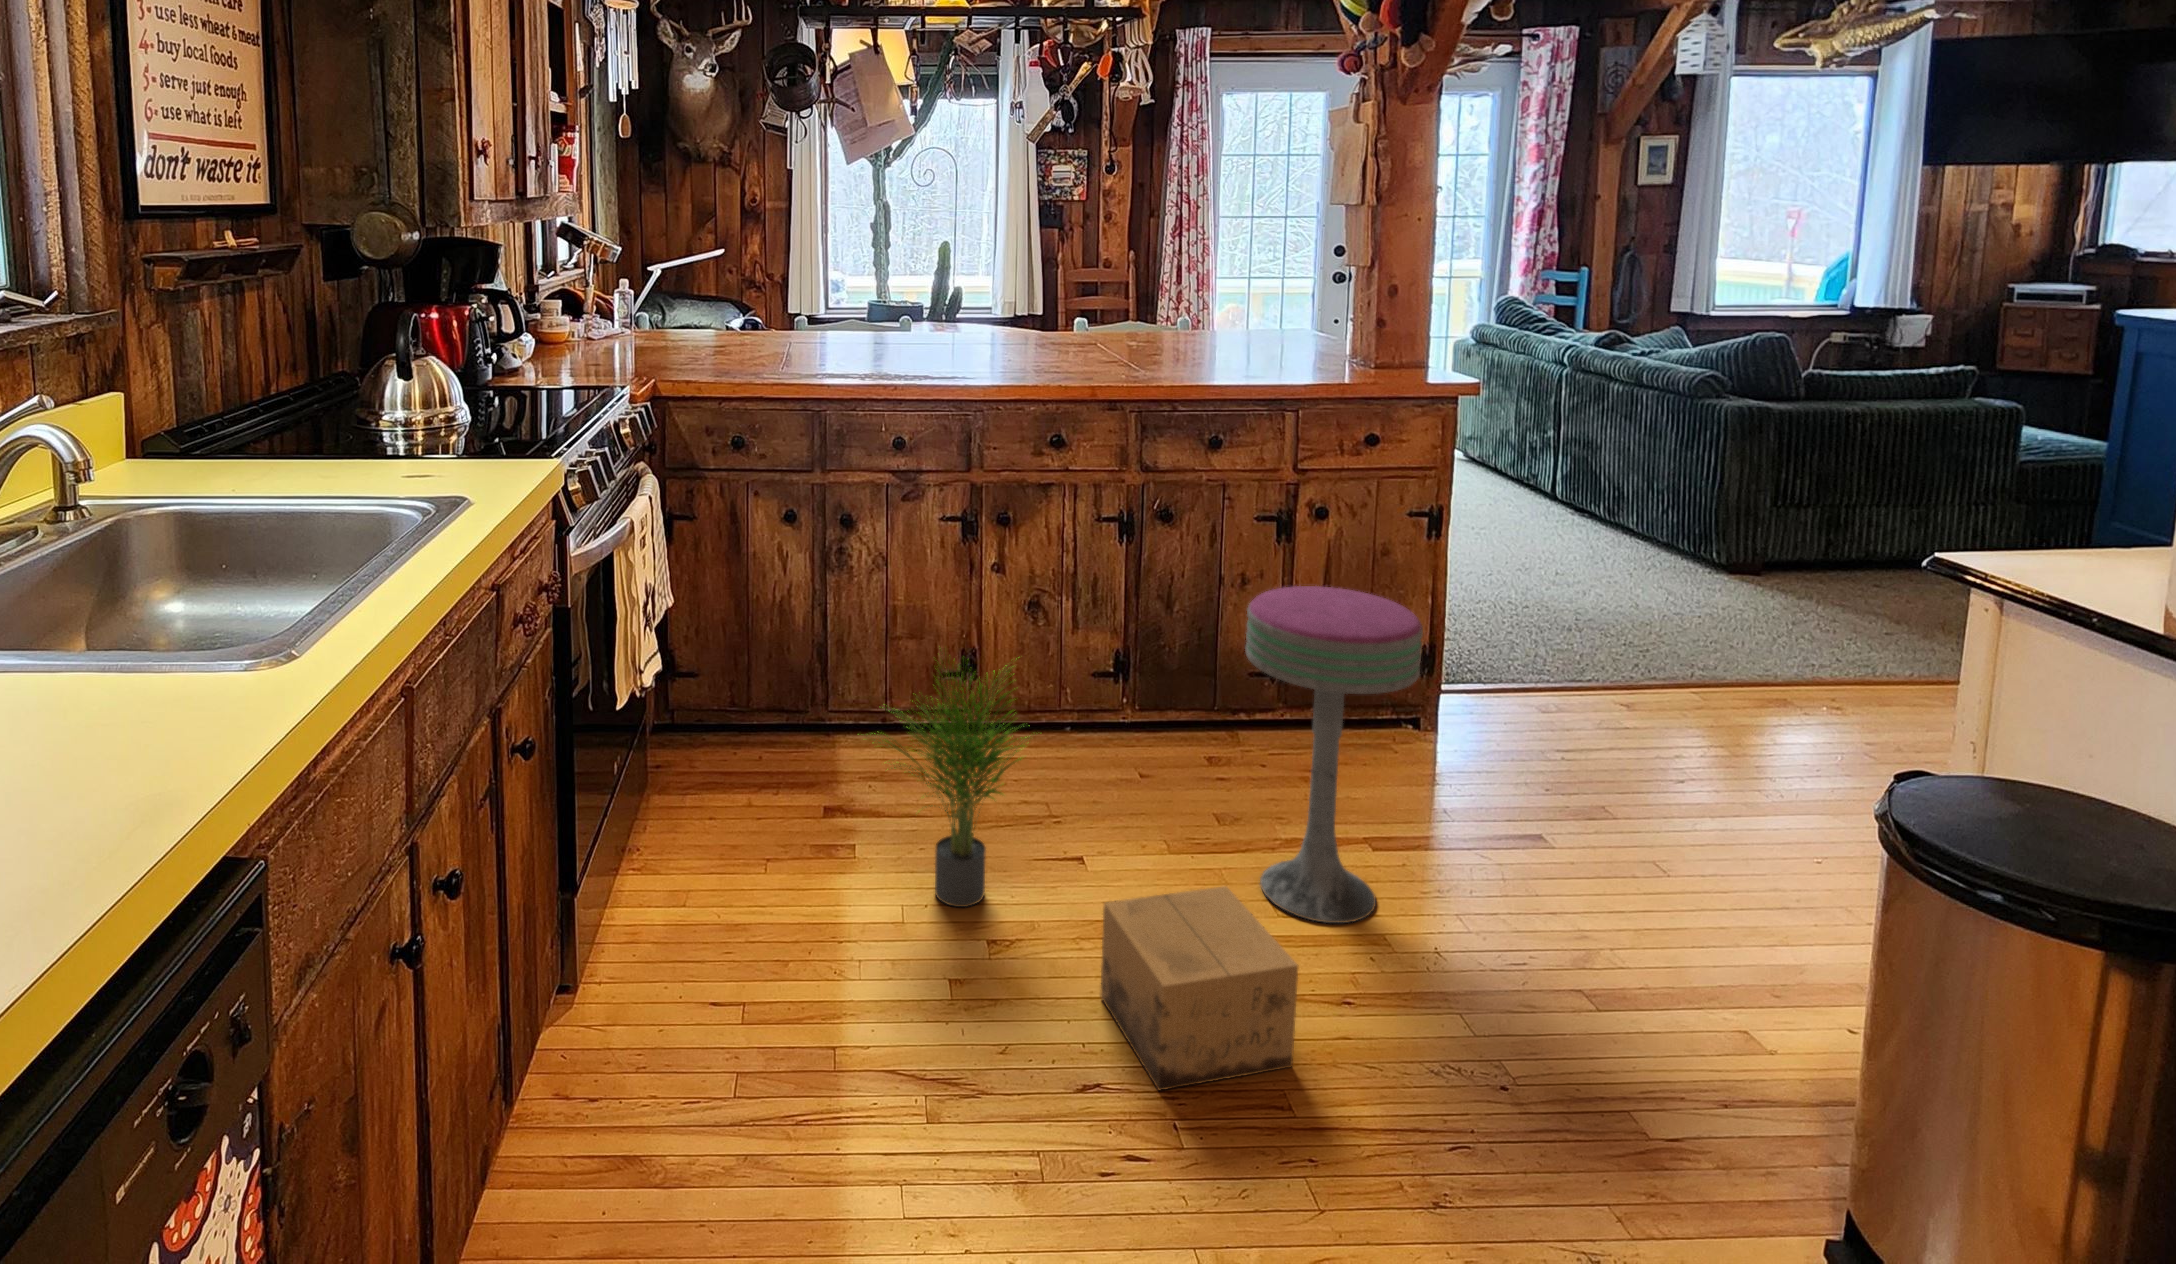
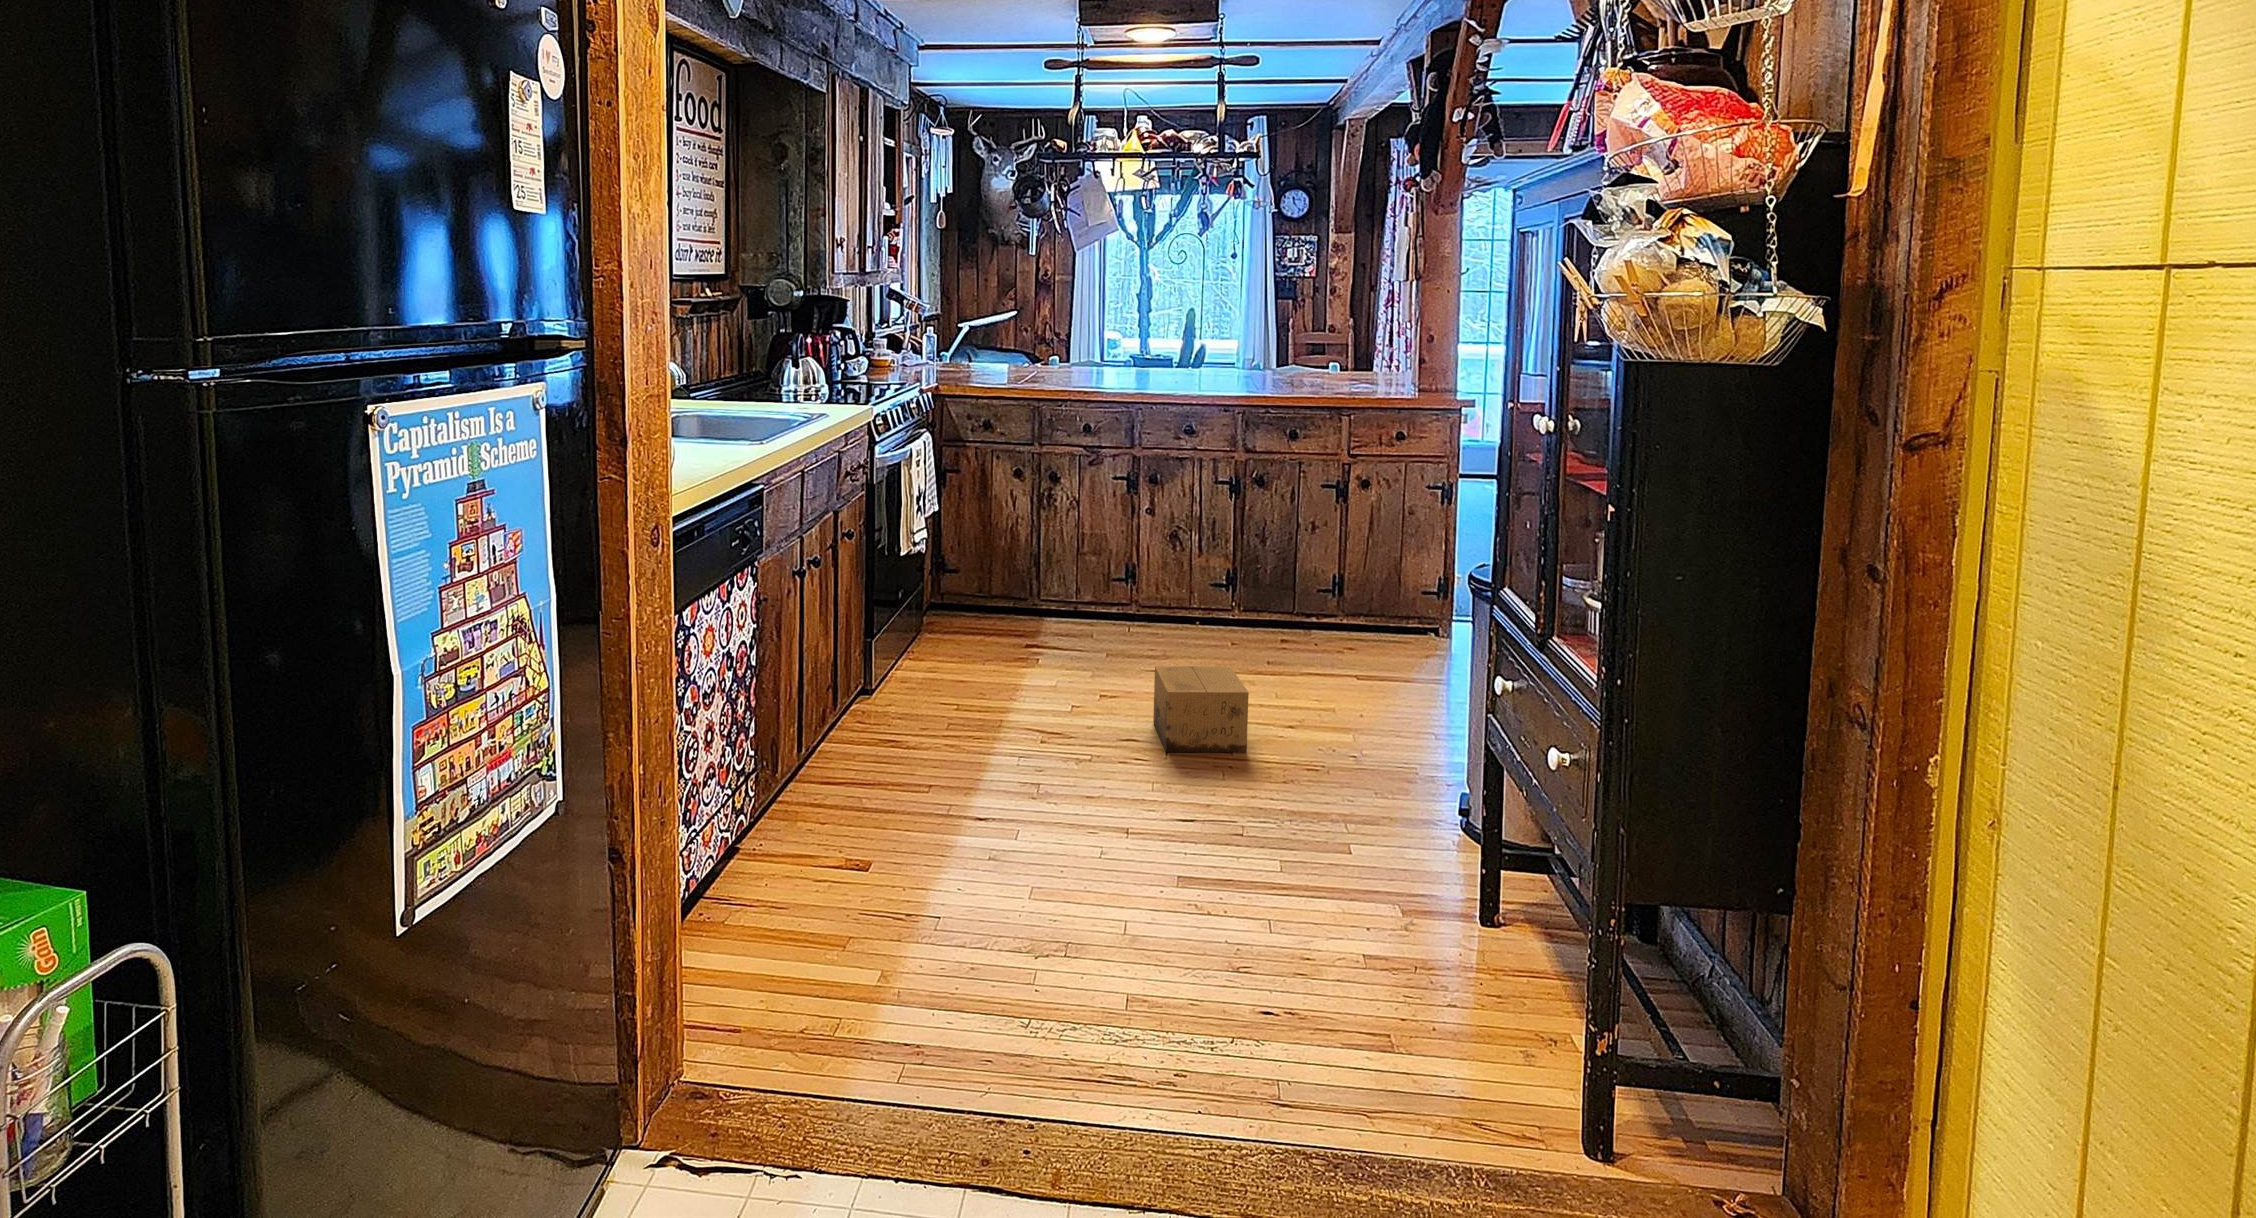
bar stool: present [1246,586,1423,923] -> none [1267,511,1372,711]
potted plant: present [874,665,1026,907] -> none [1033,535,1142,688]

